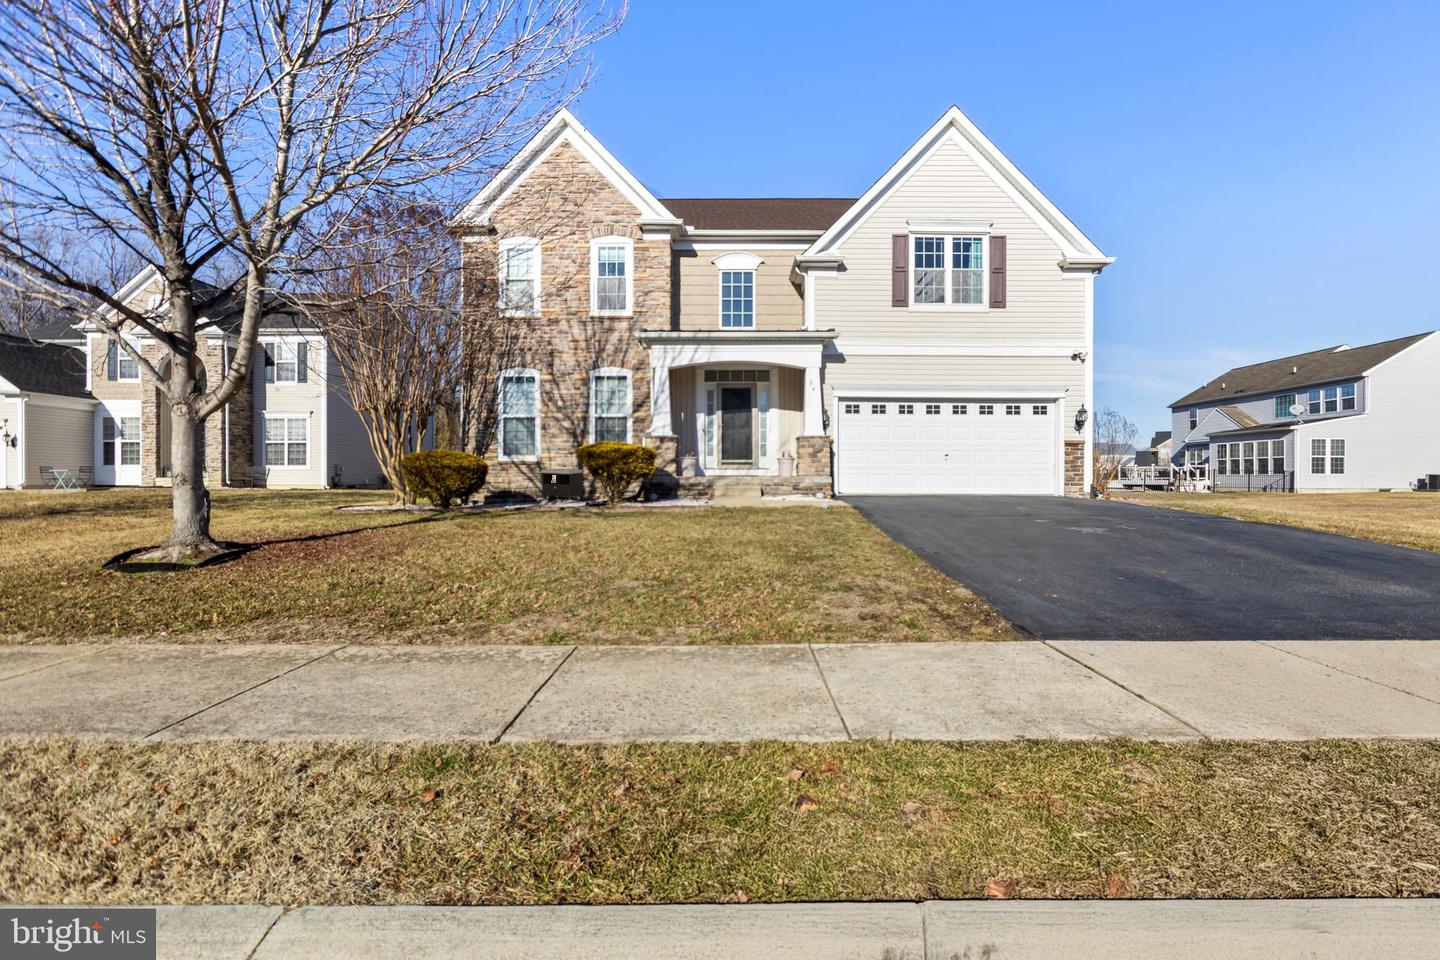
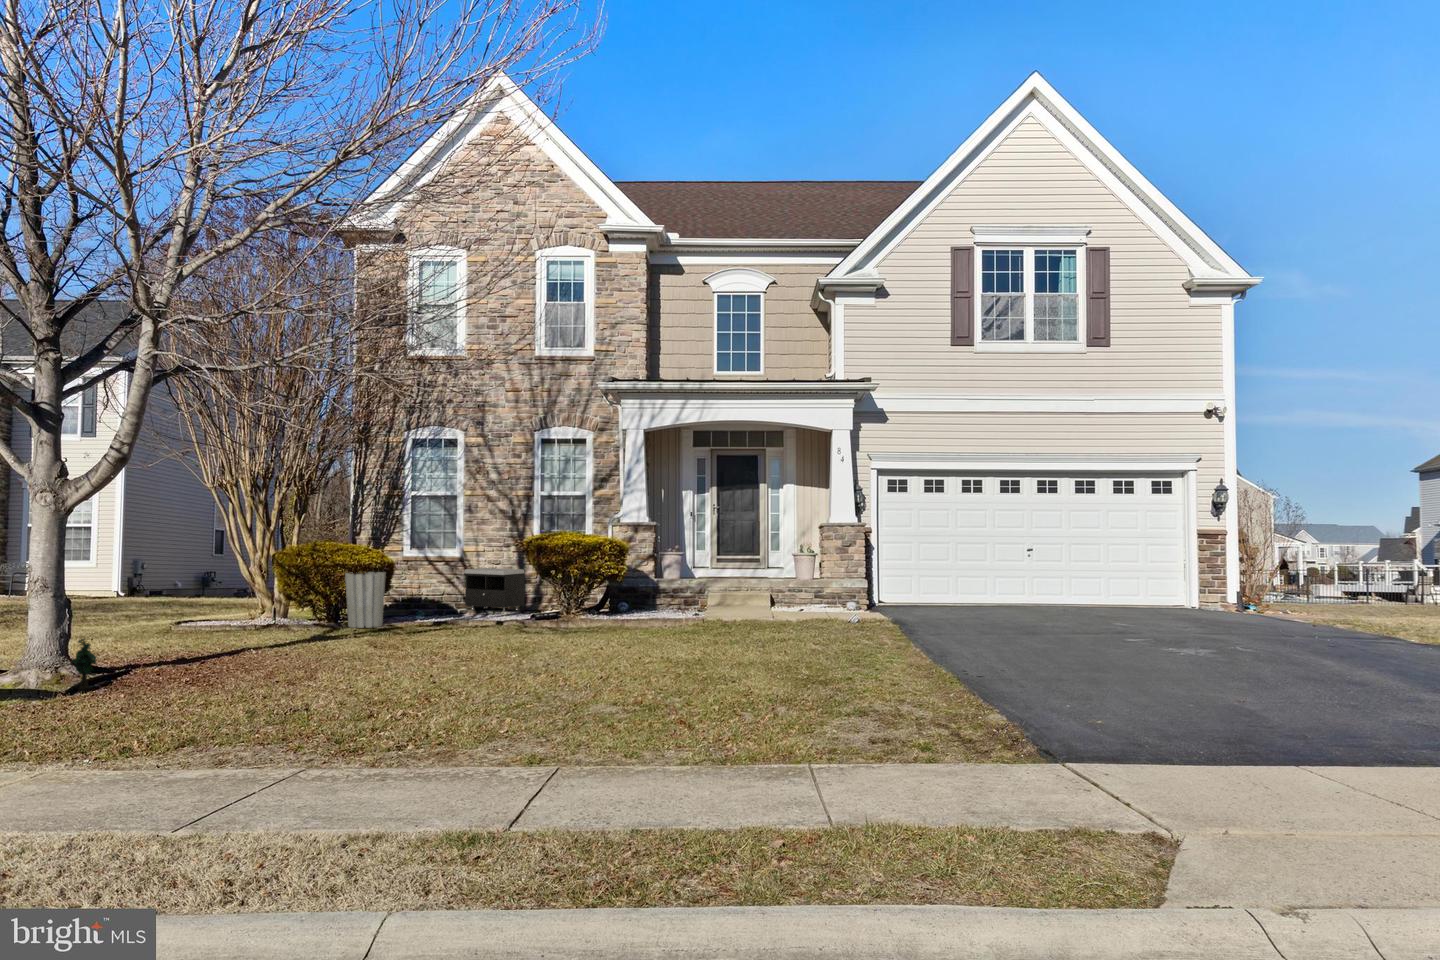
trash can: none [450,472,480,512] -> present [345,572,386,628]
decorative plant: none [209,524,232,565] -> present [72,639,97,690]

